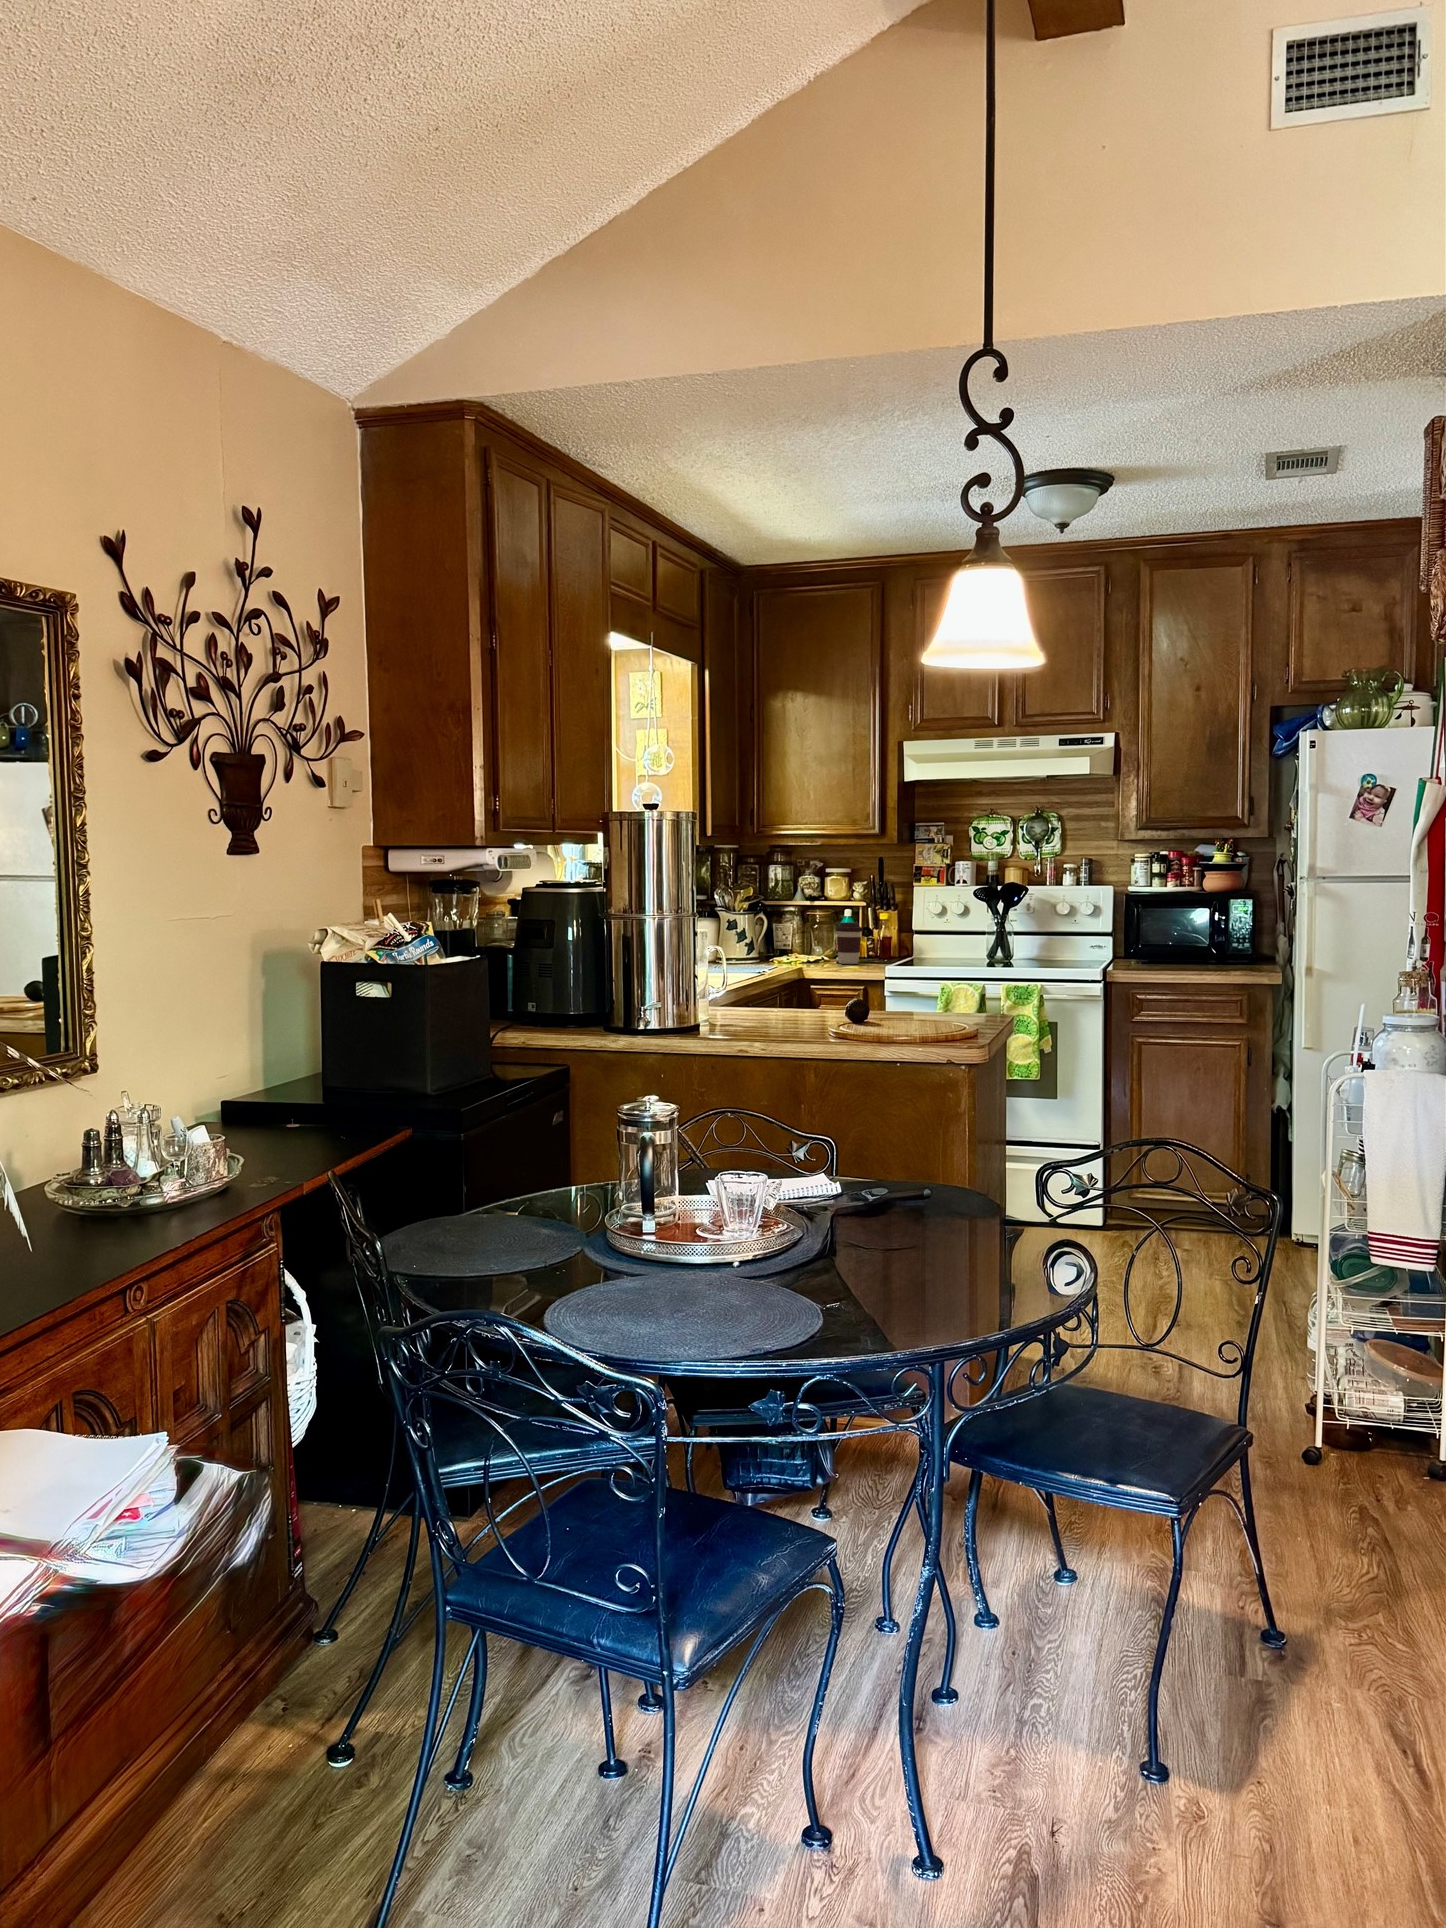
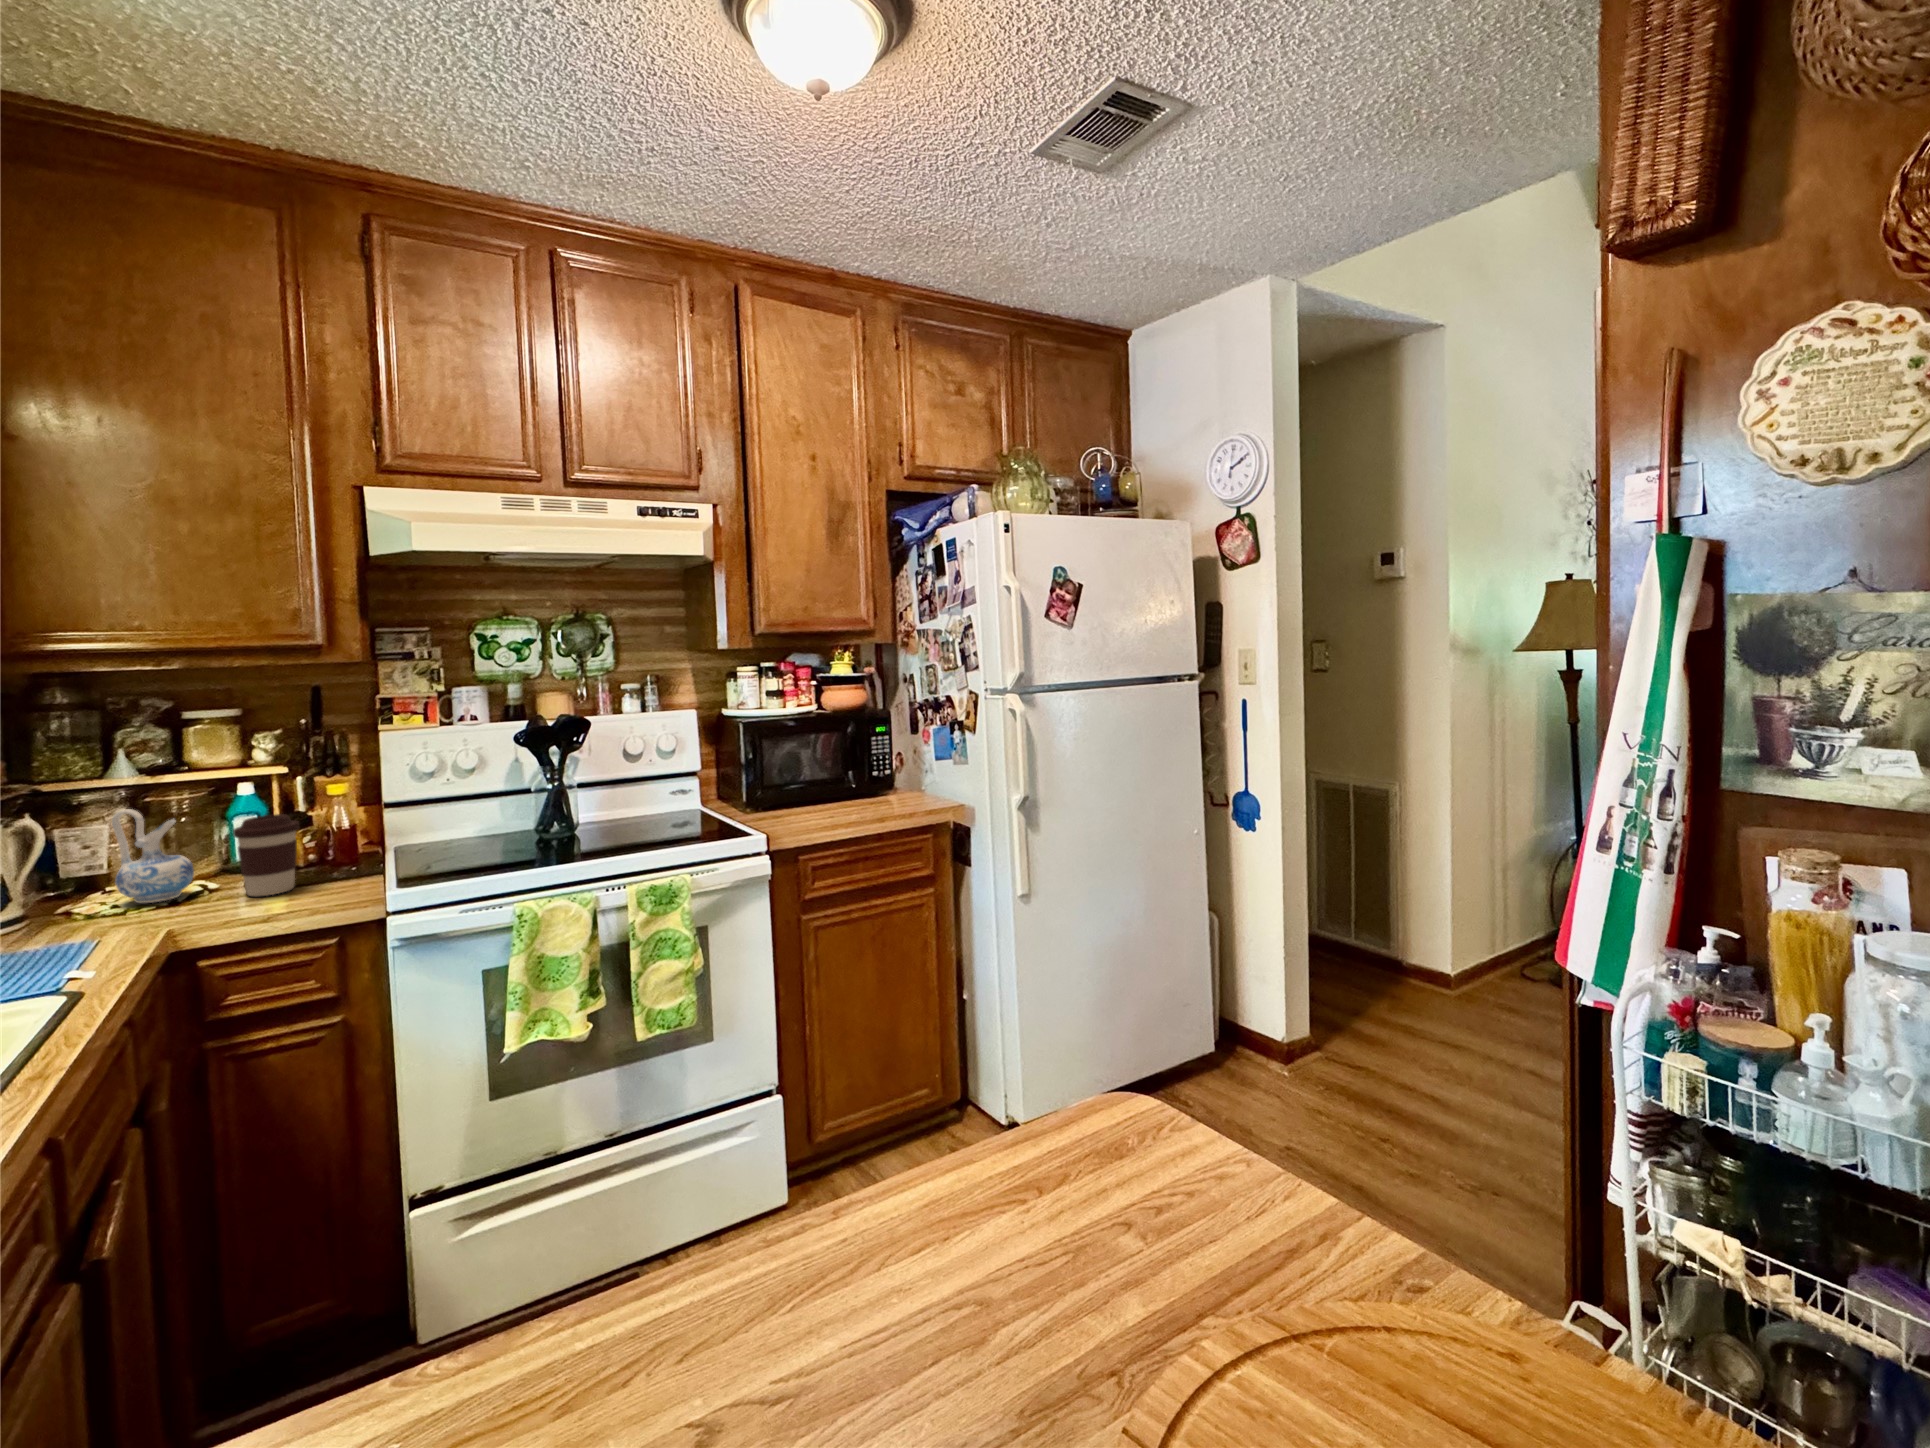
ceramic pitcher: none [792,912,821,961] -> present [112,809,194,903]

